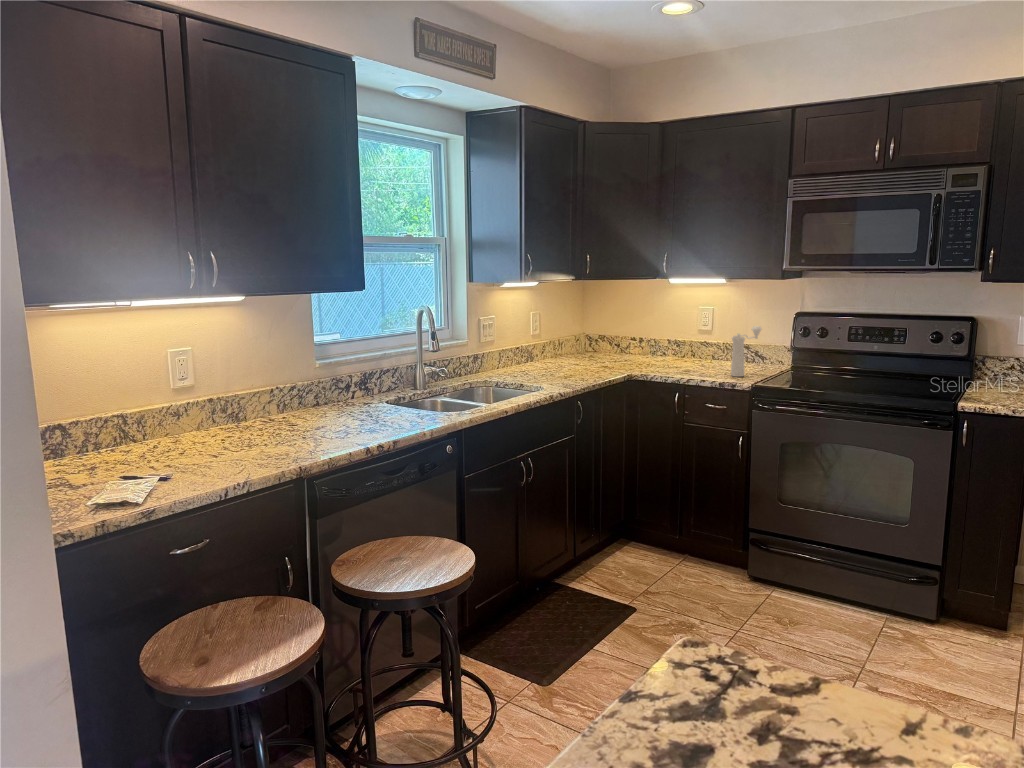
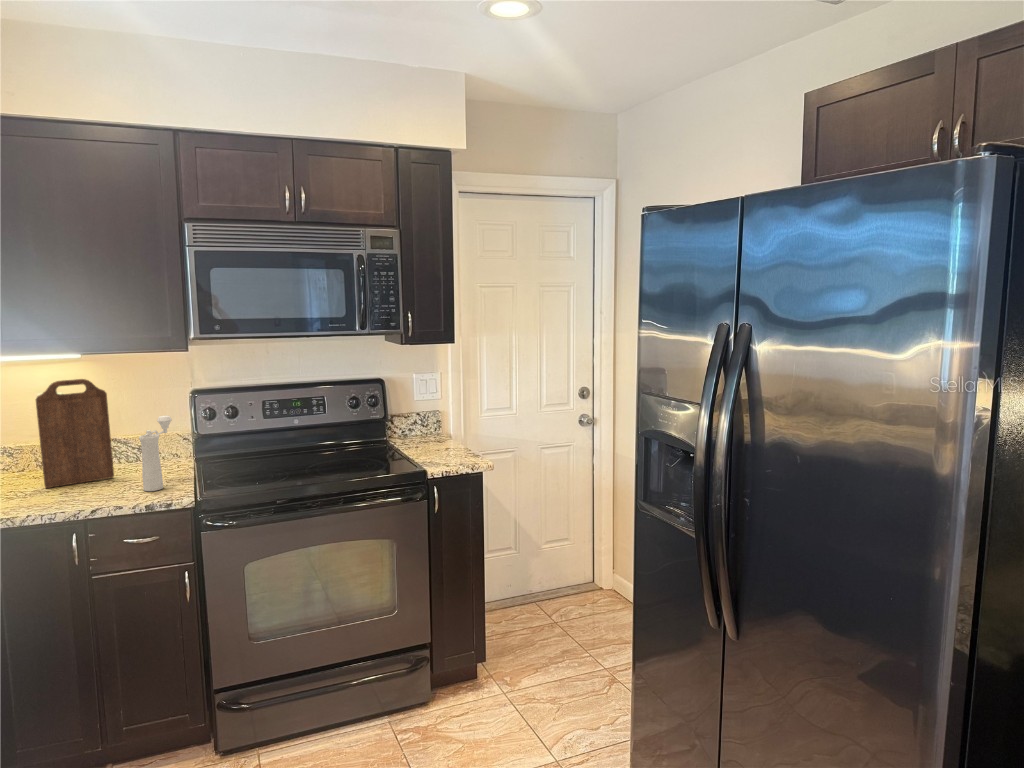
cutting board: none [686,296,729,367] -> present [36,379,114,488]

